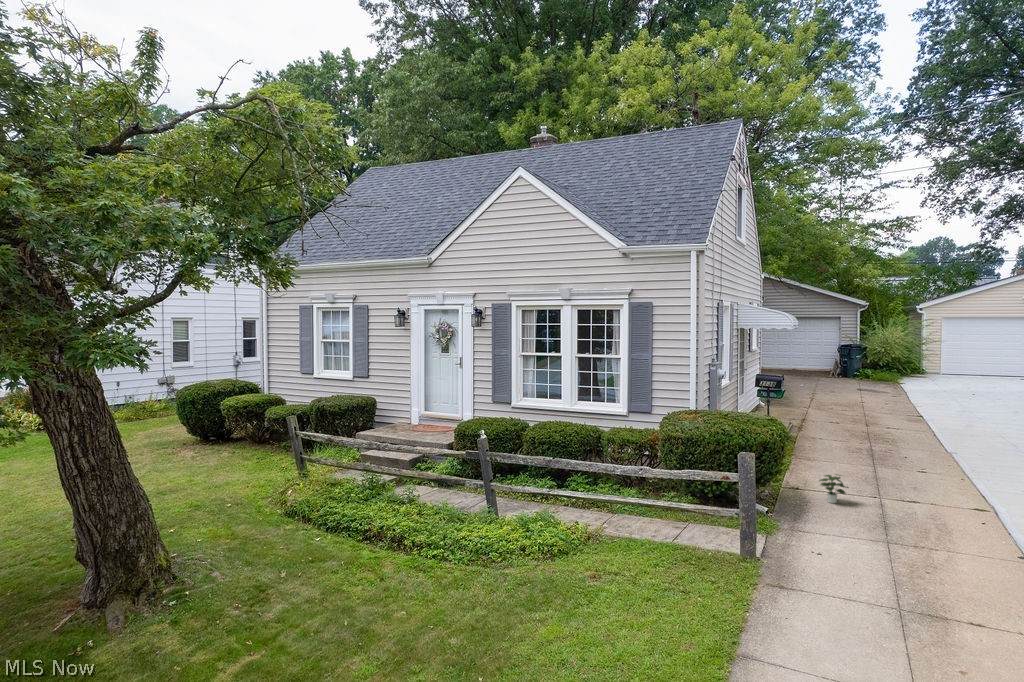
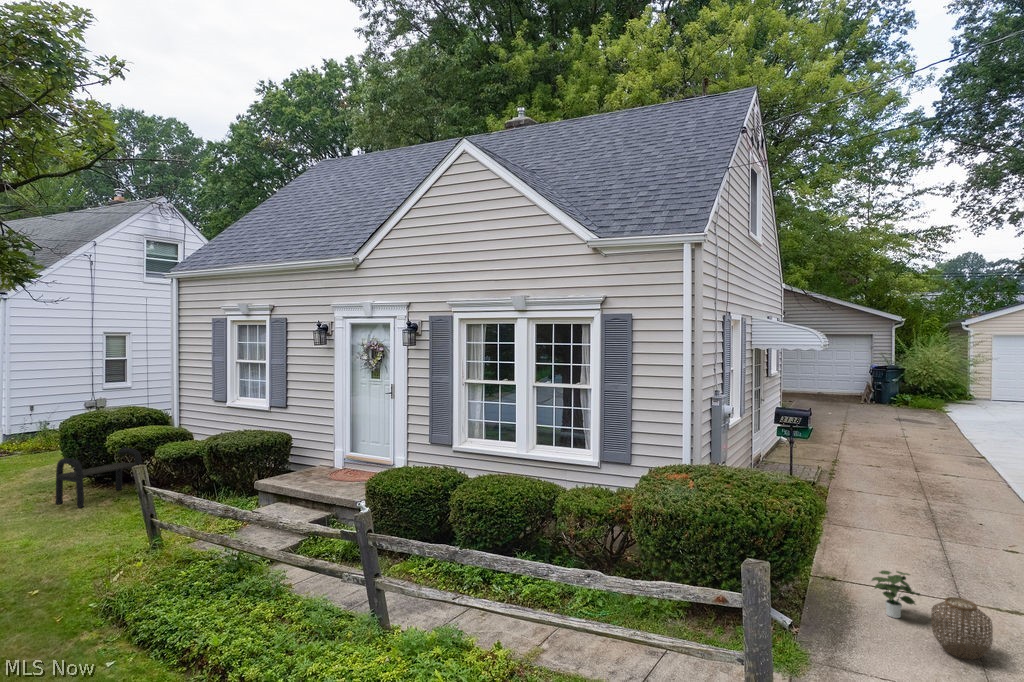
bench: none [197,411,259,456] -> present [56,448,142,508]
woven basket: none [853,485,889,520] -> present [931,597,993,659]

